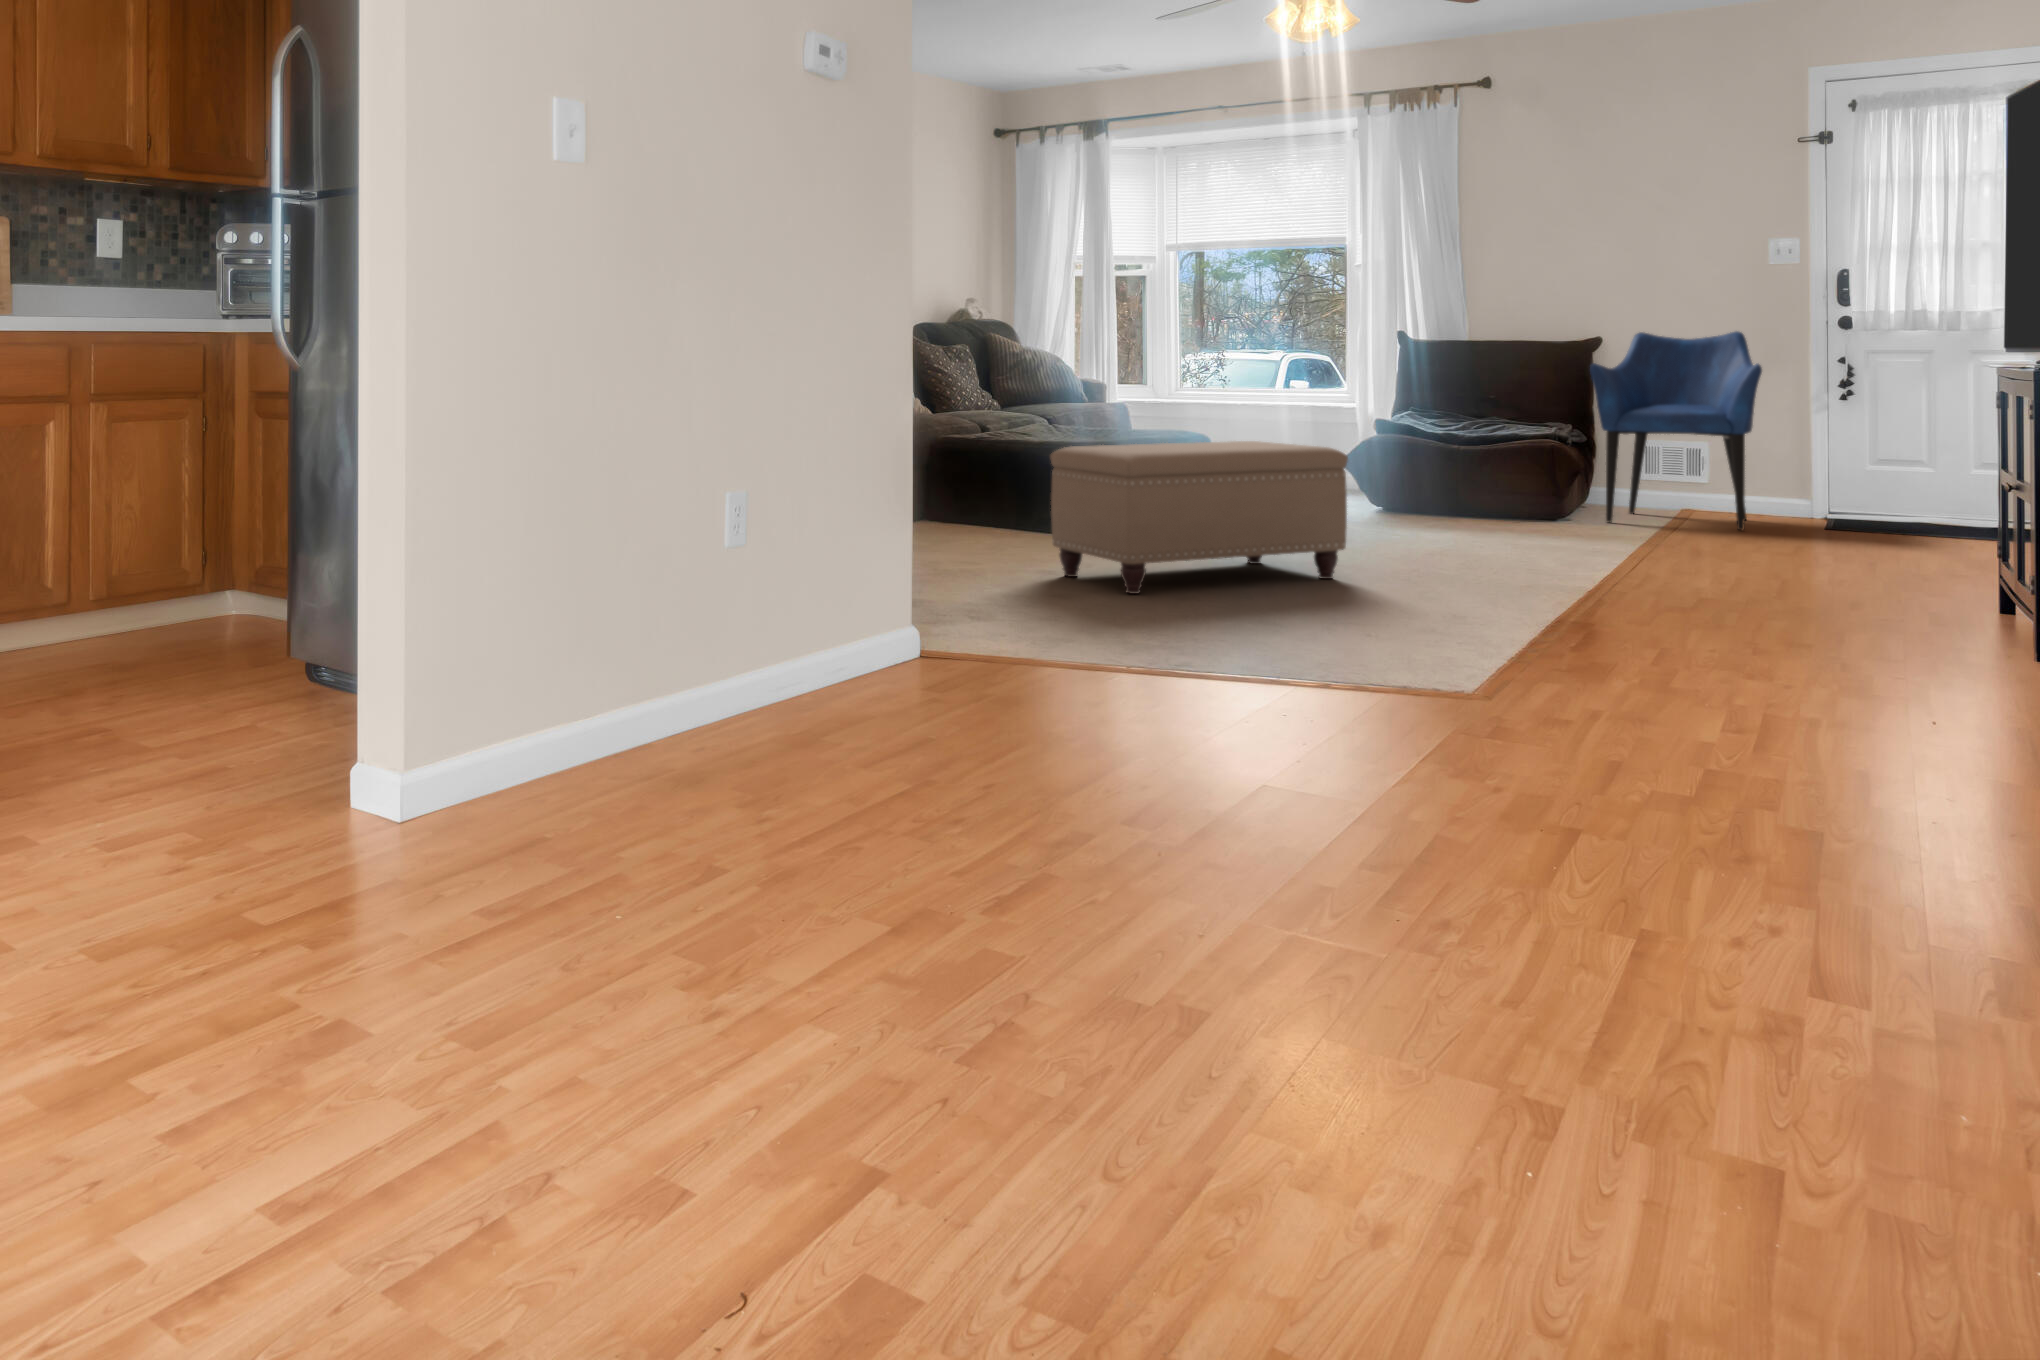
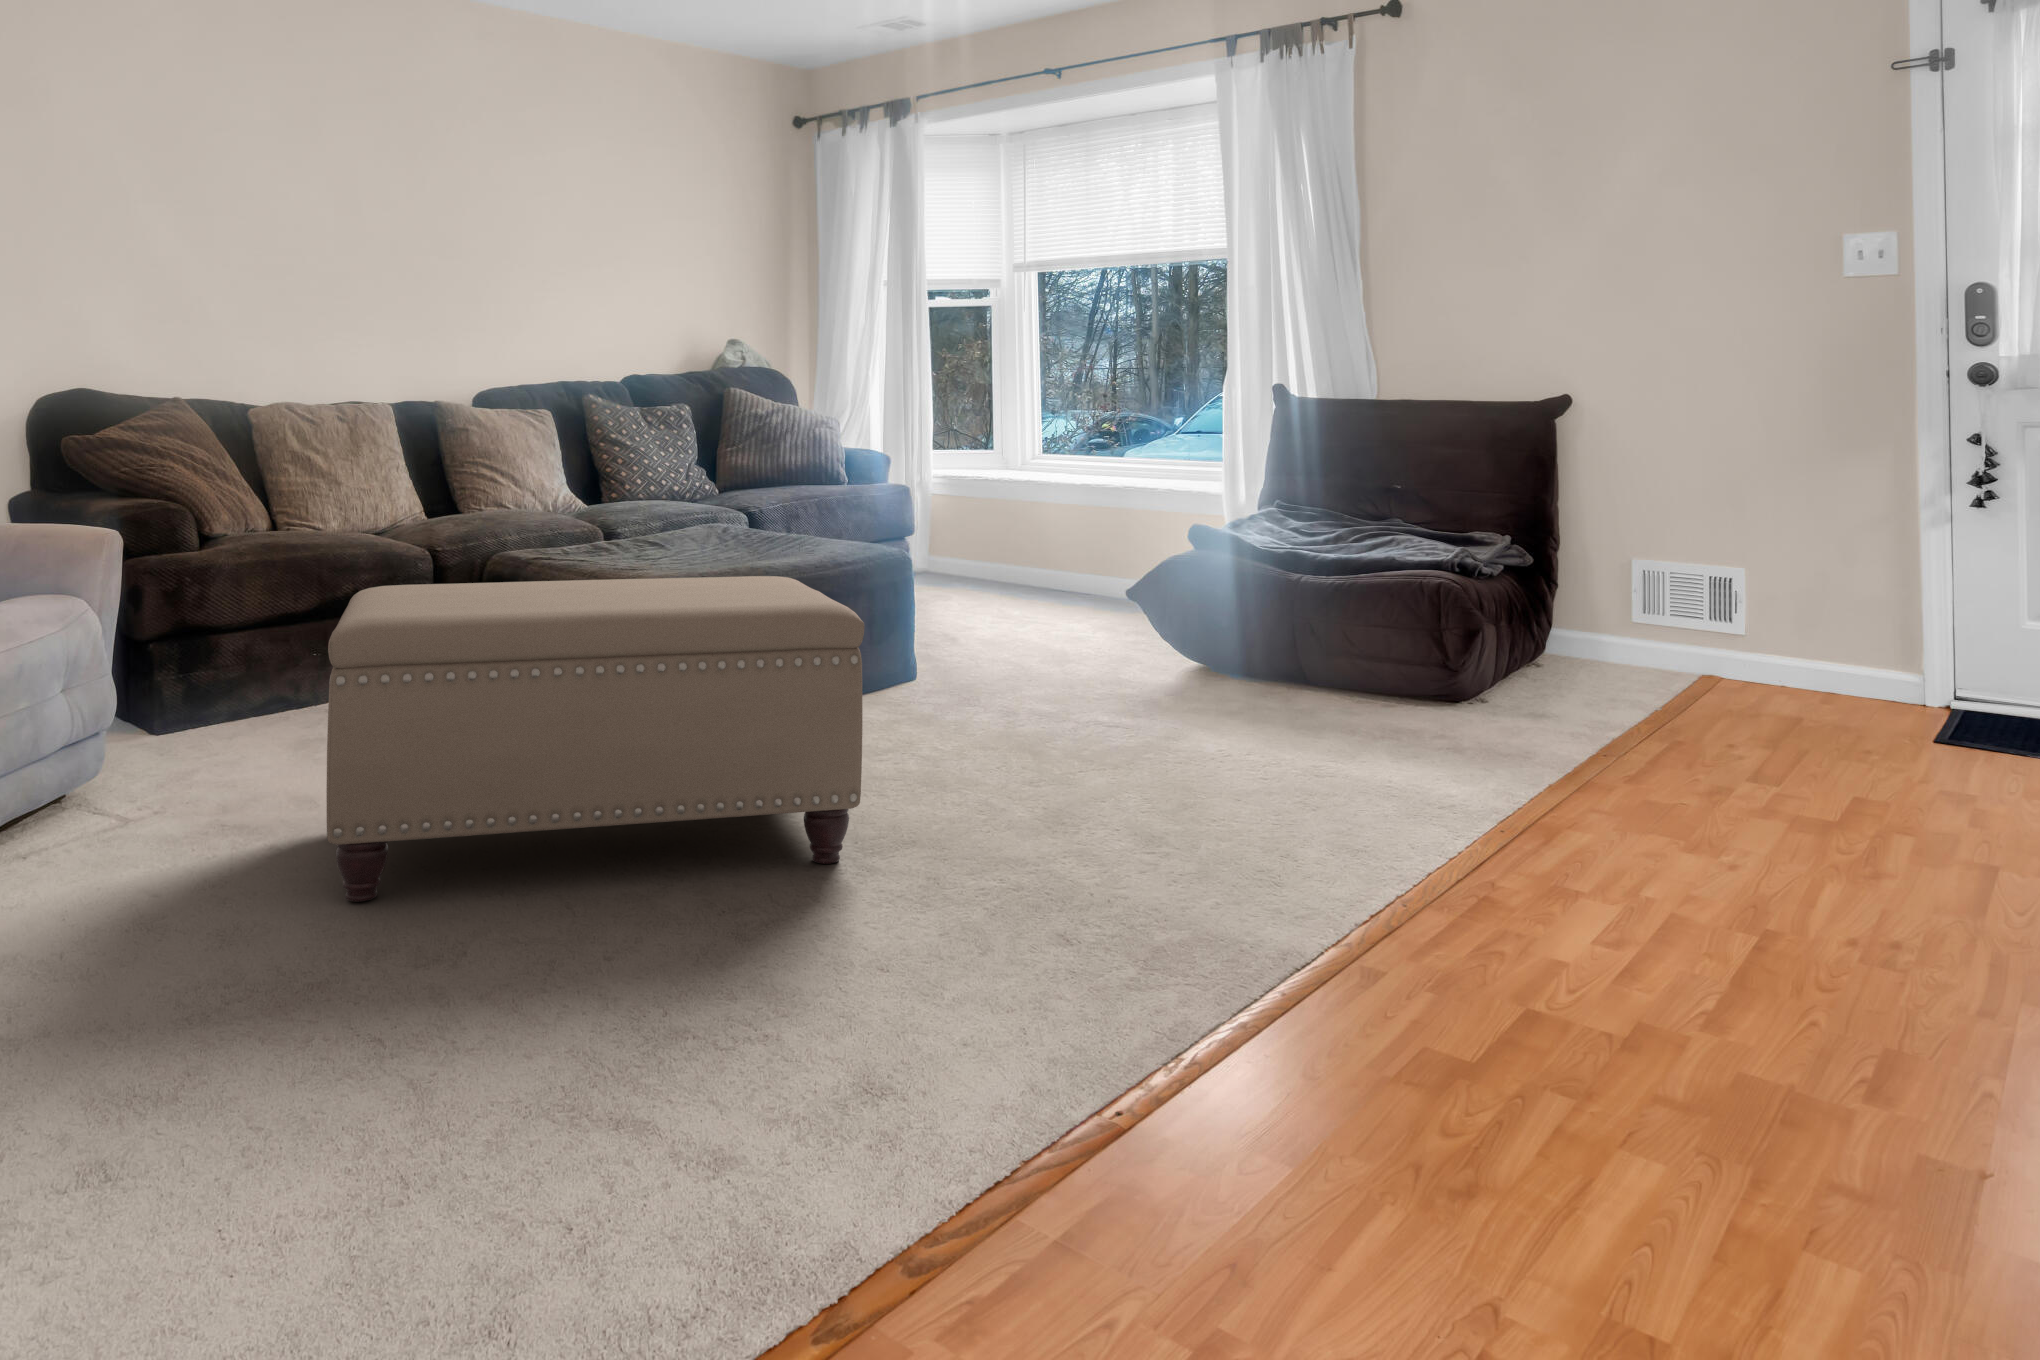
armchair: present [1590,331,1762,530] -> none [1517,387,1813,739]

